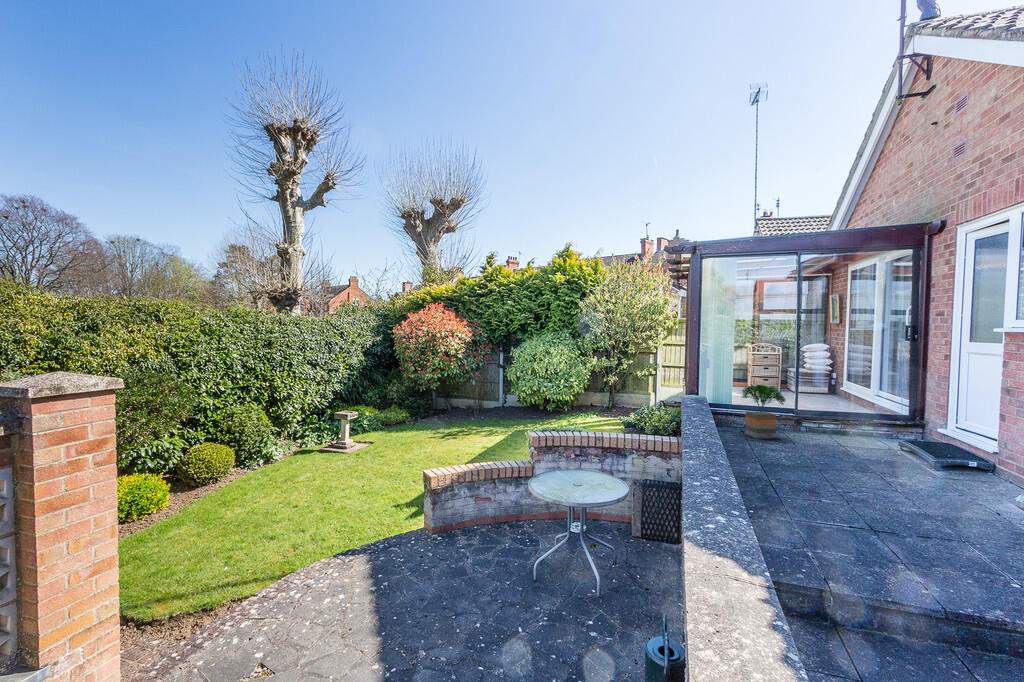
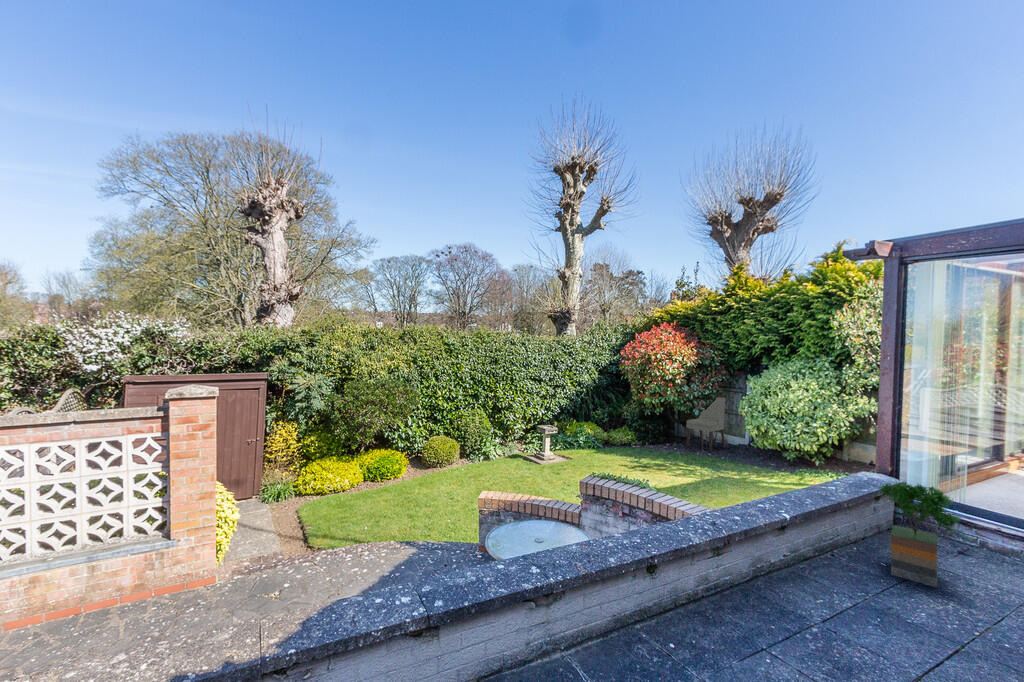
chair: none [458,369,486,416] -> present [686,397,725,451]

